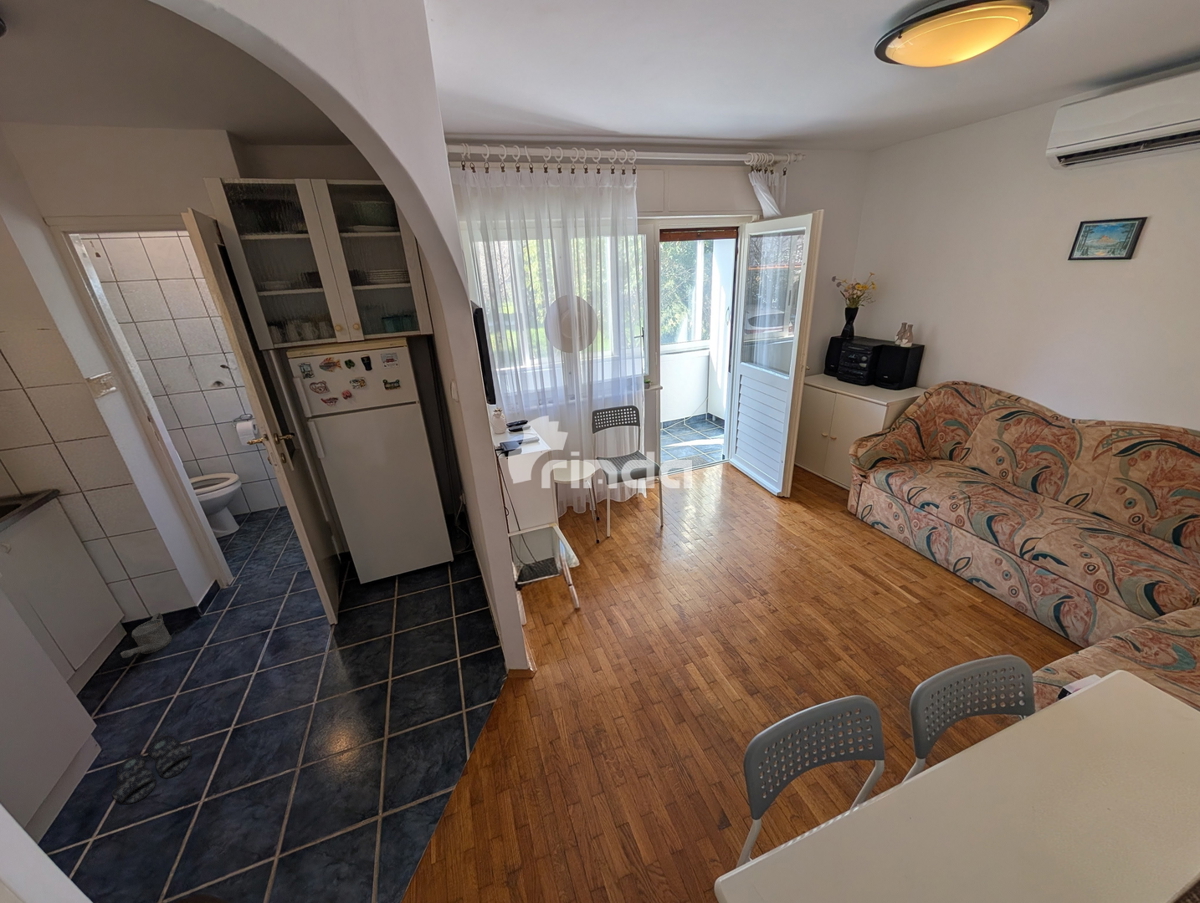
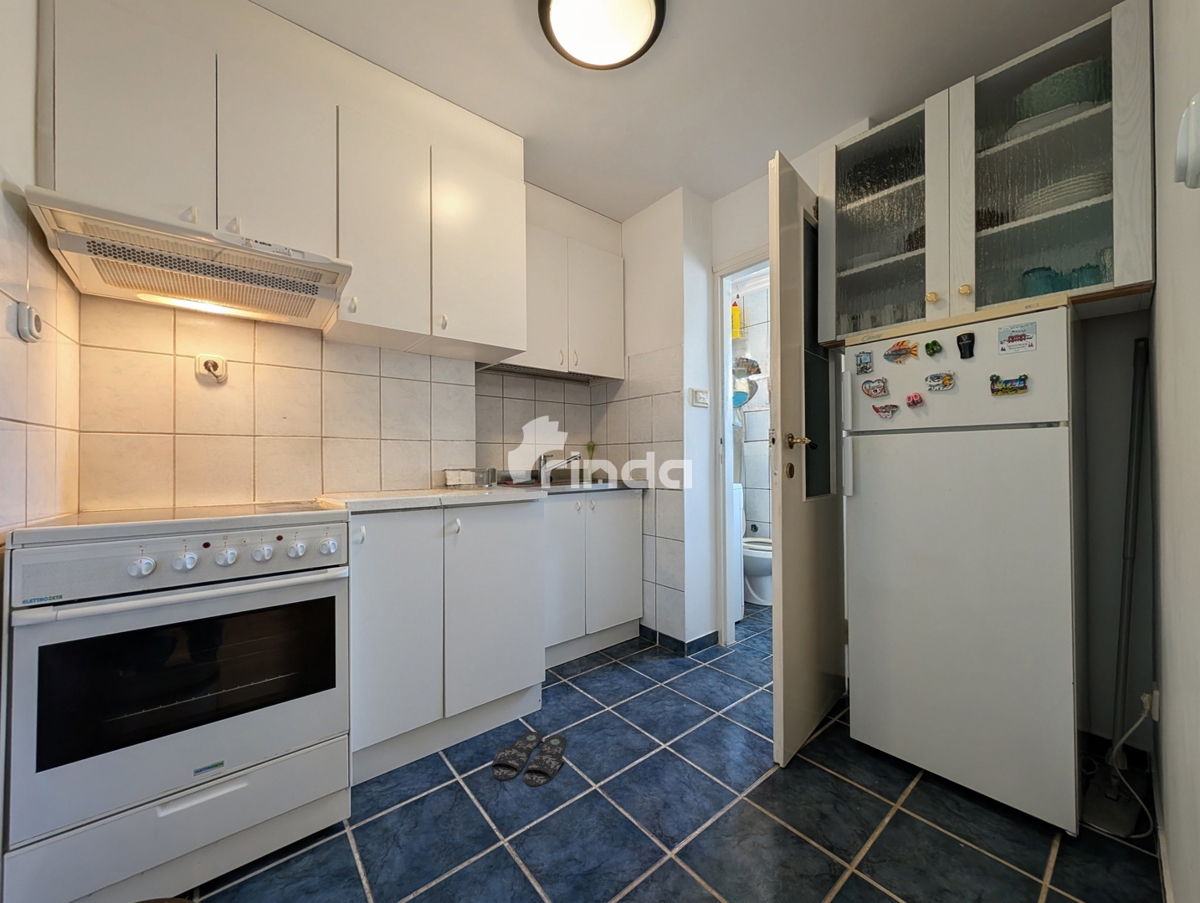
watering can: present [121,613,172,658] -> none [609,627,659,662]

